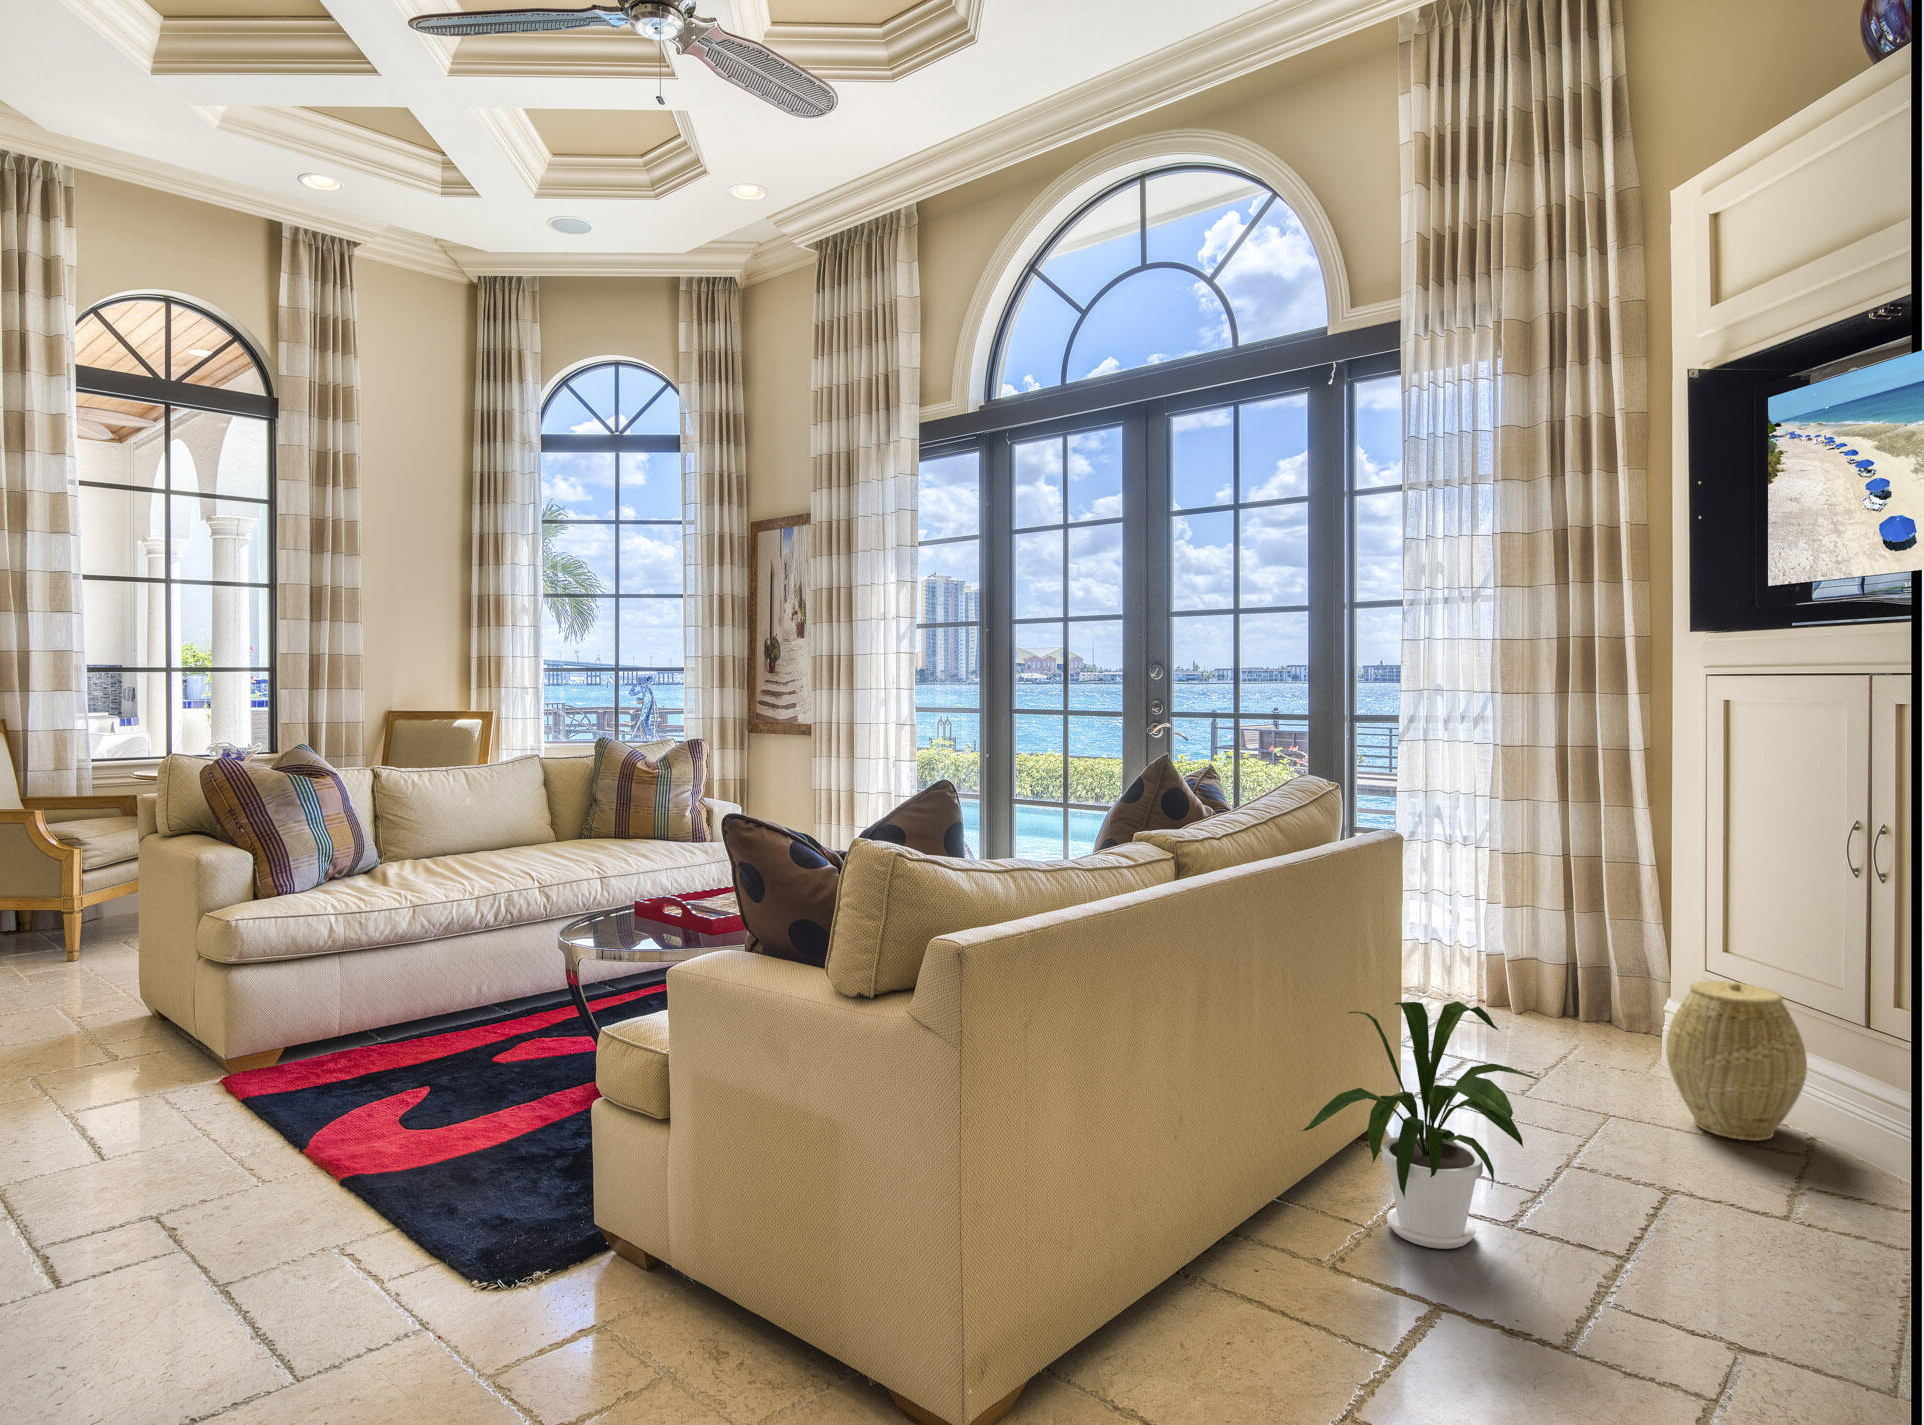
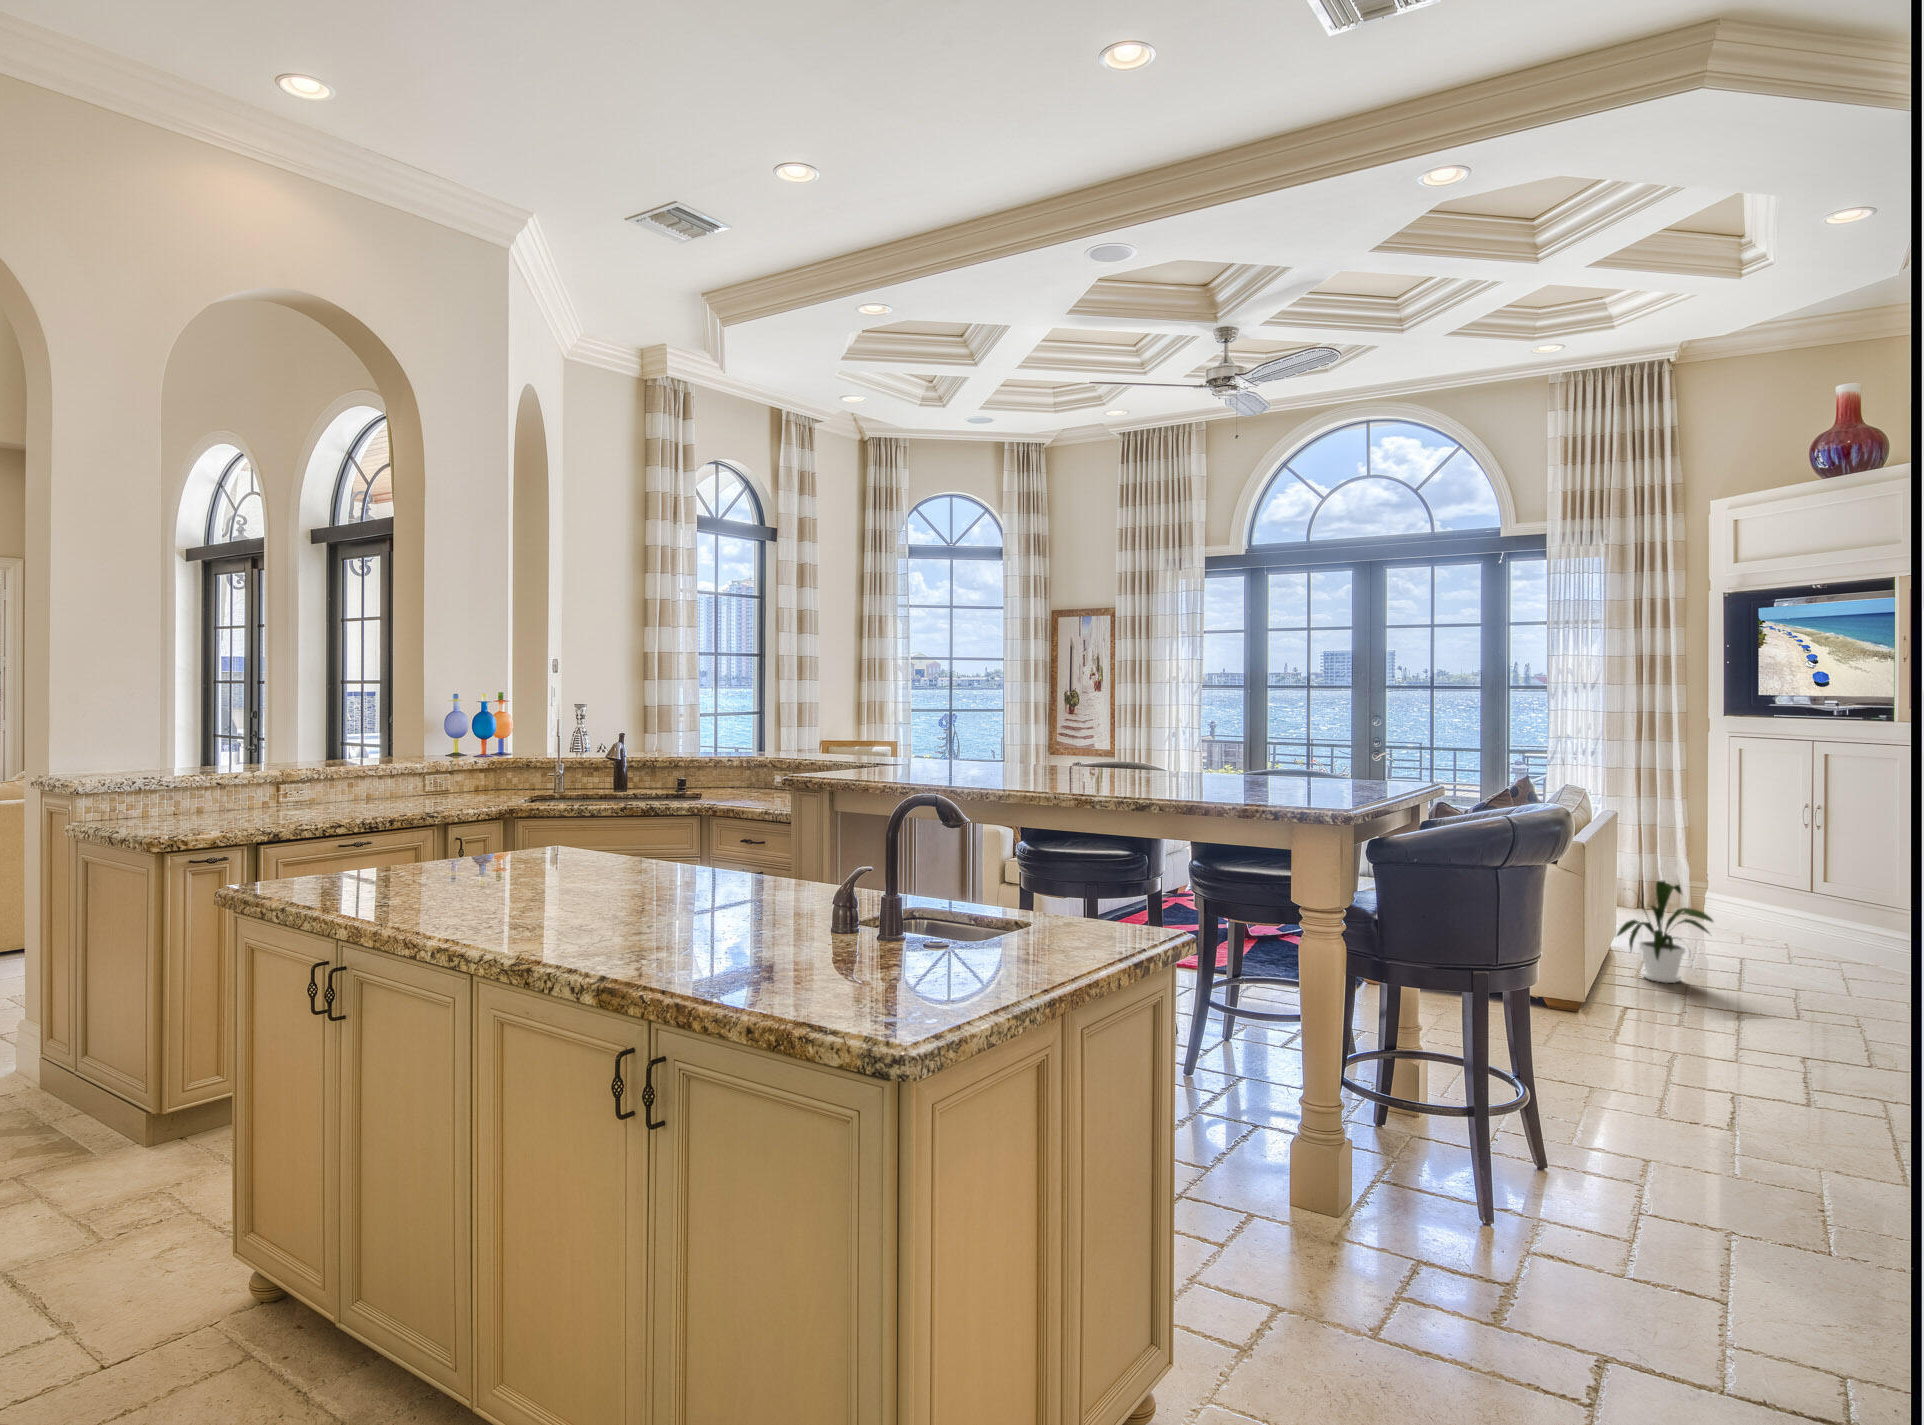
woven basket: present [1666,981,1807,1141] -> none [1719,879,1784,949]

